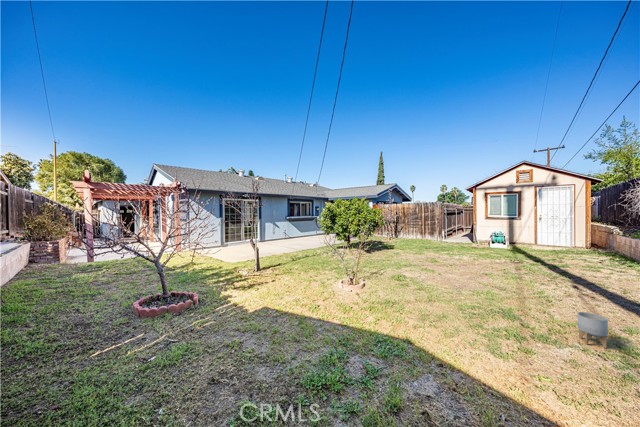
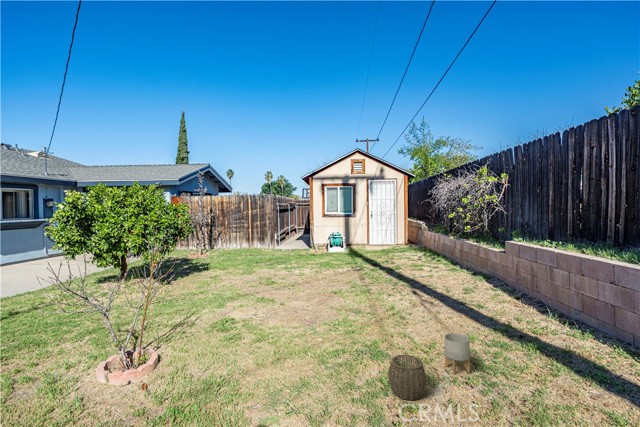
woven basket: none [511,313,547,346] -> present [388,355,427,400]

